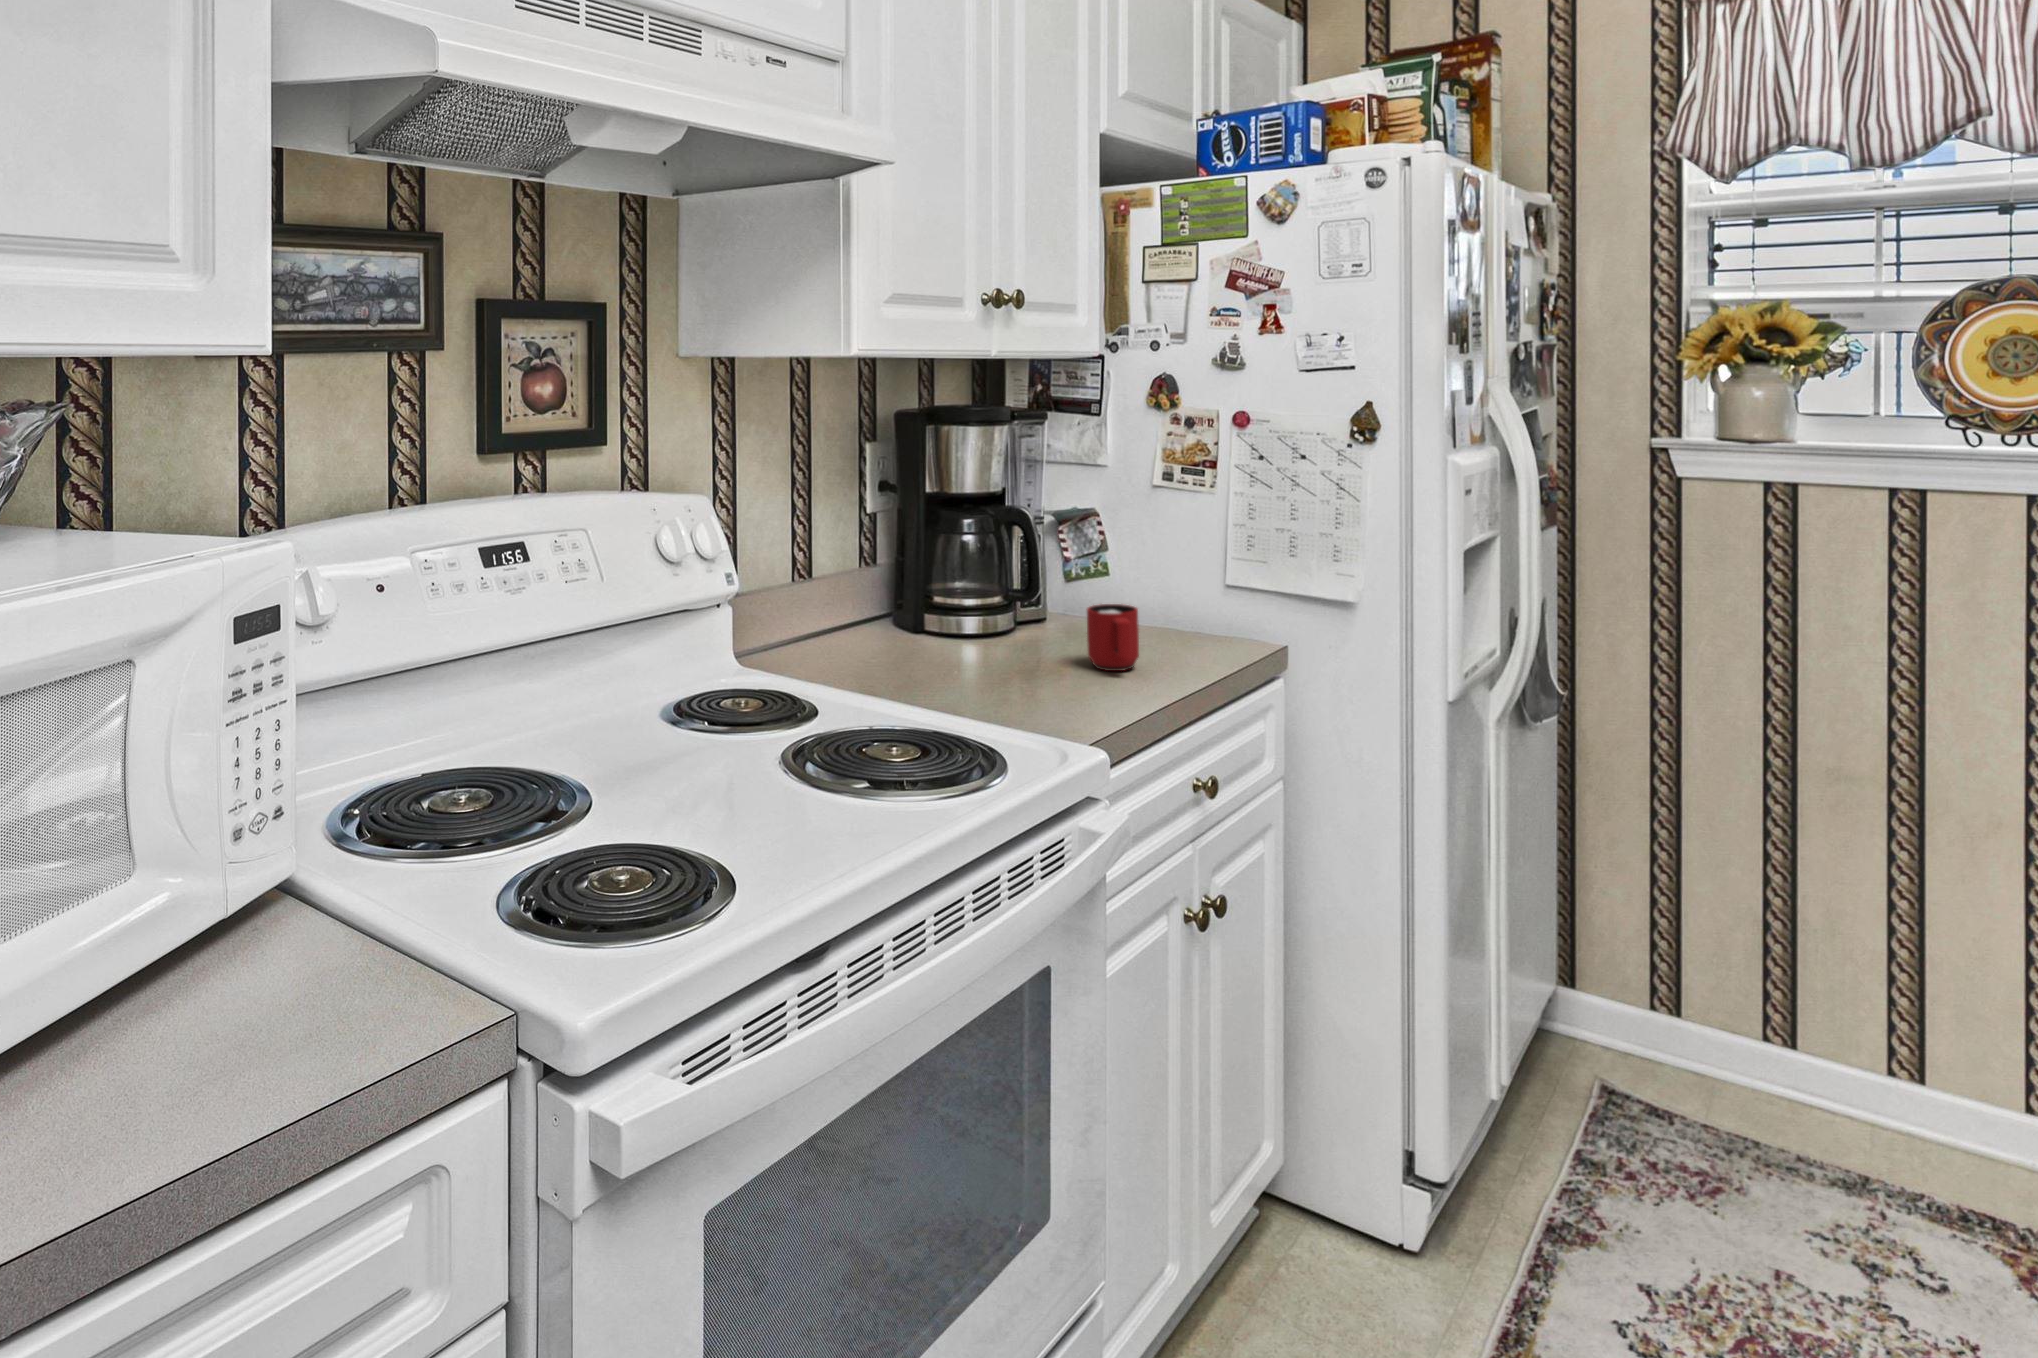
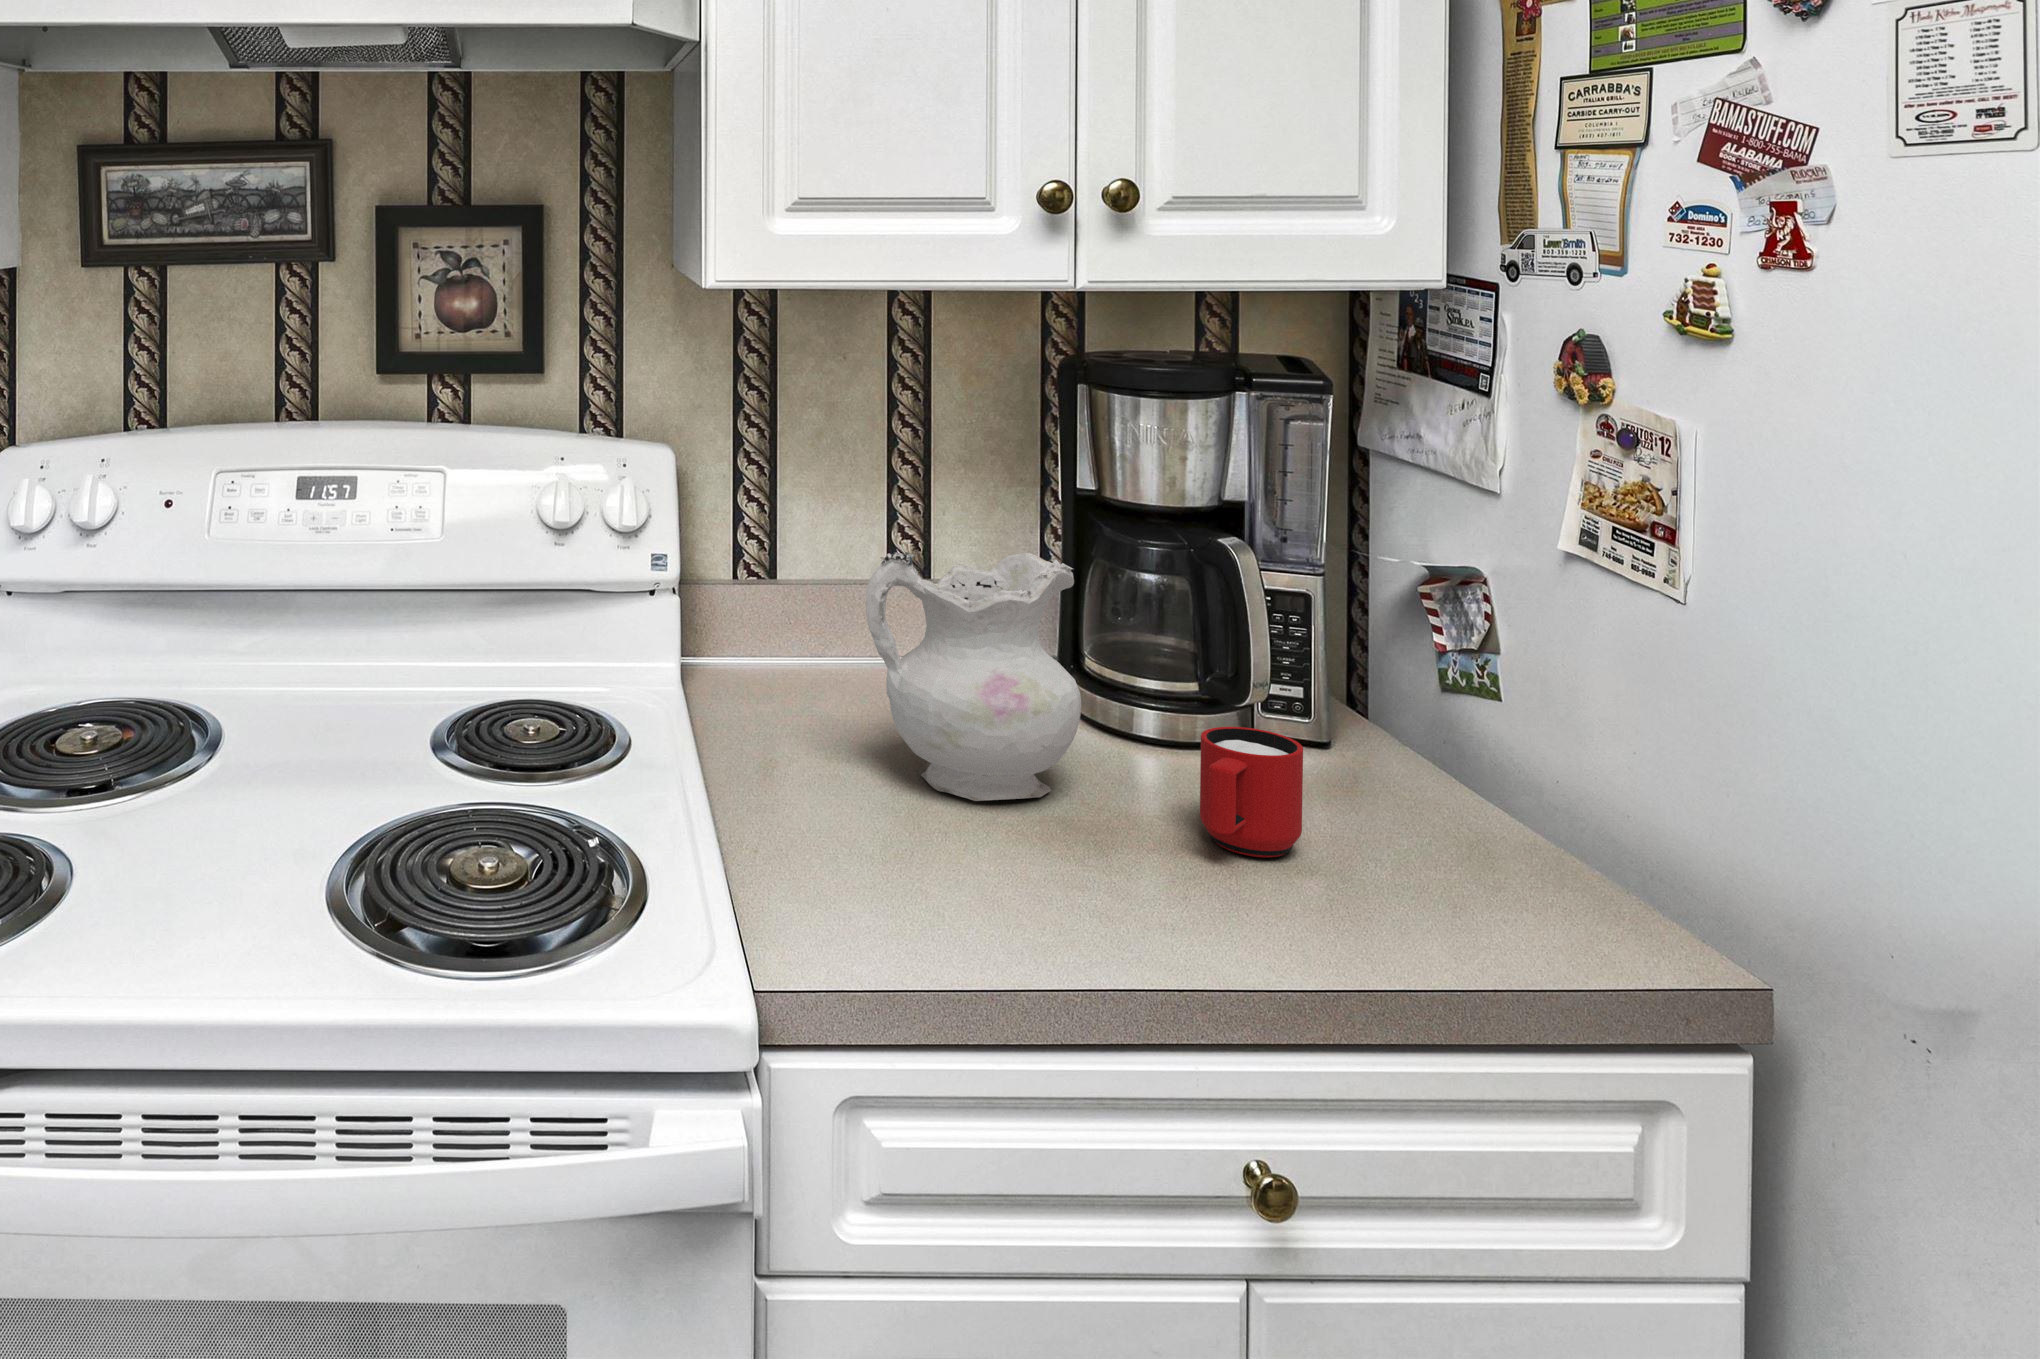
ceramic pitcher: none [918,527,1037,686] -> present [866,552,1081,801]

